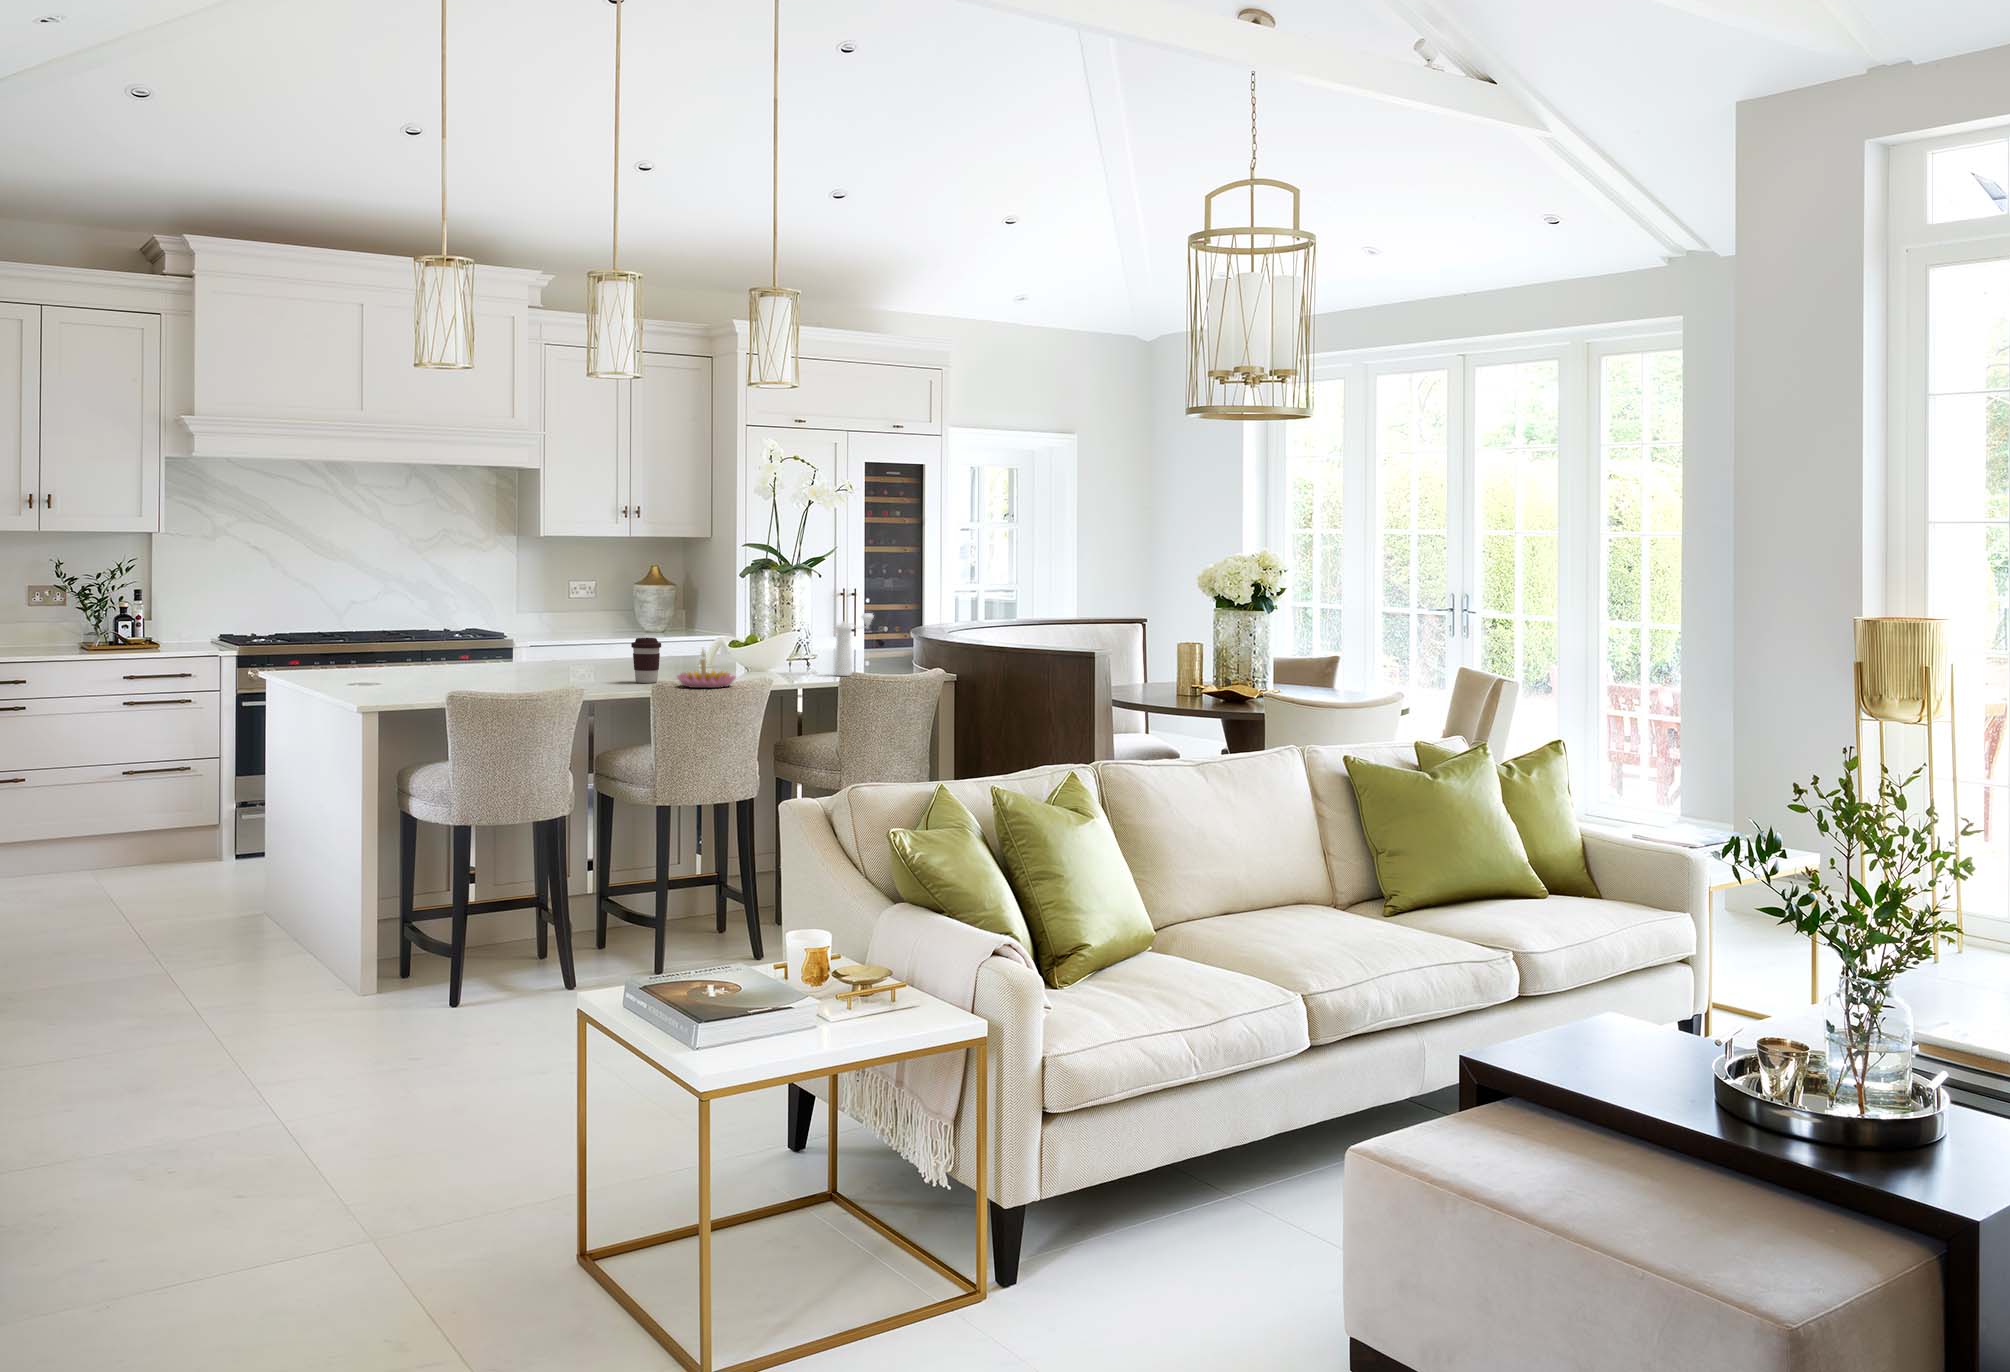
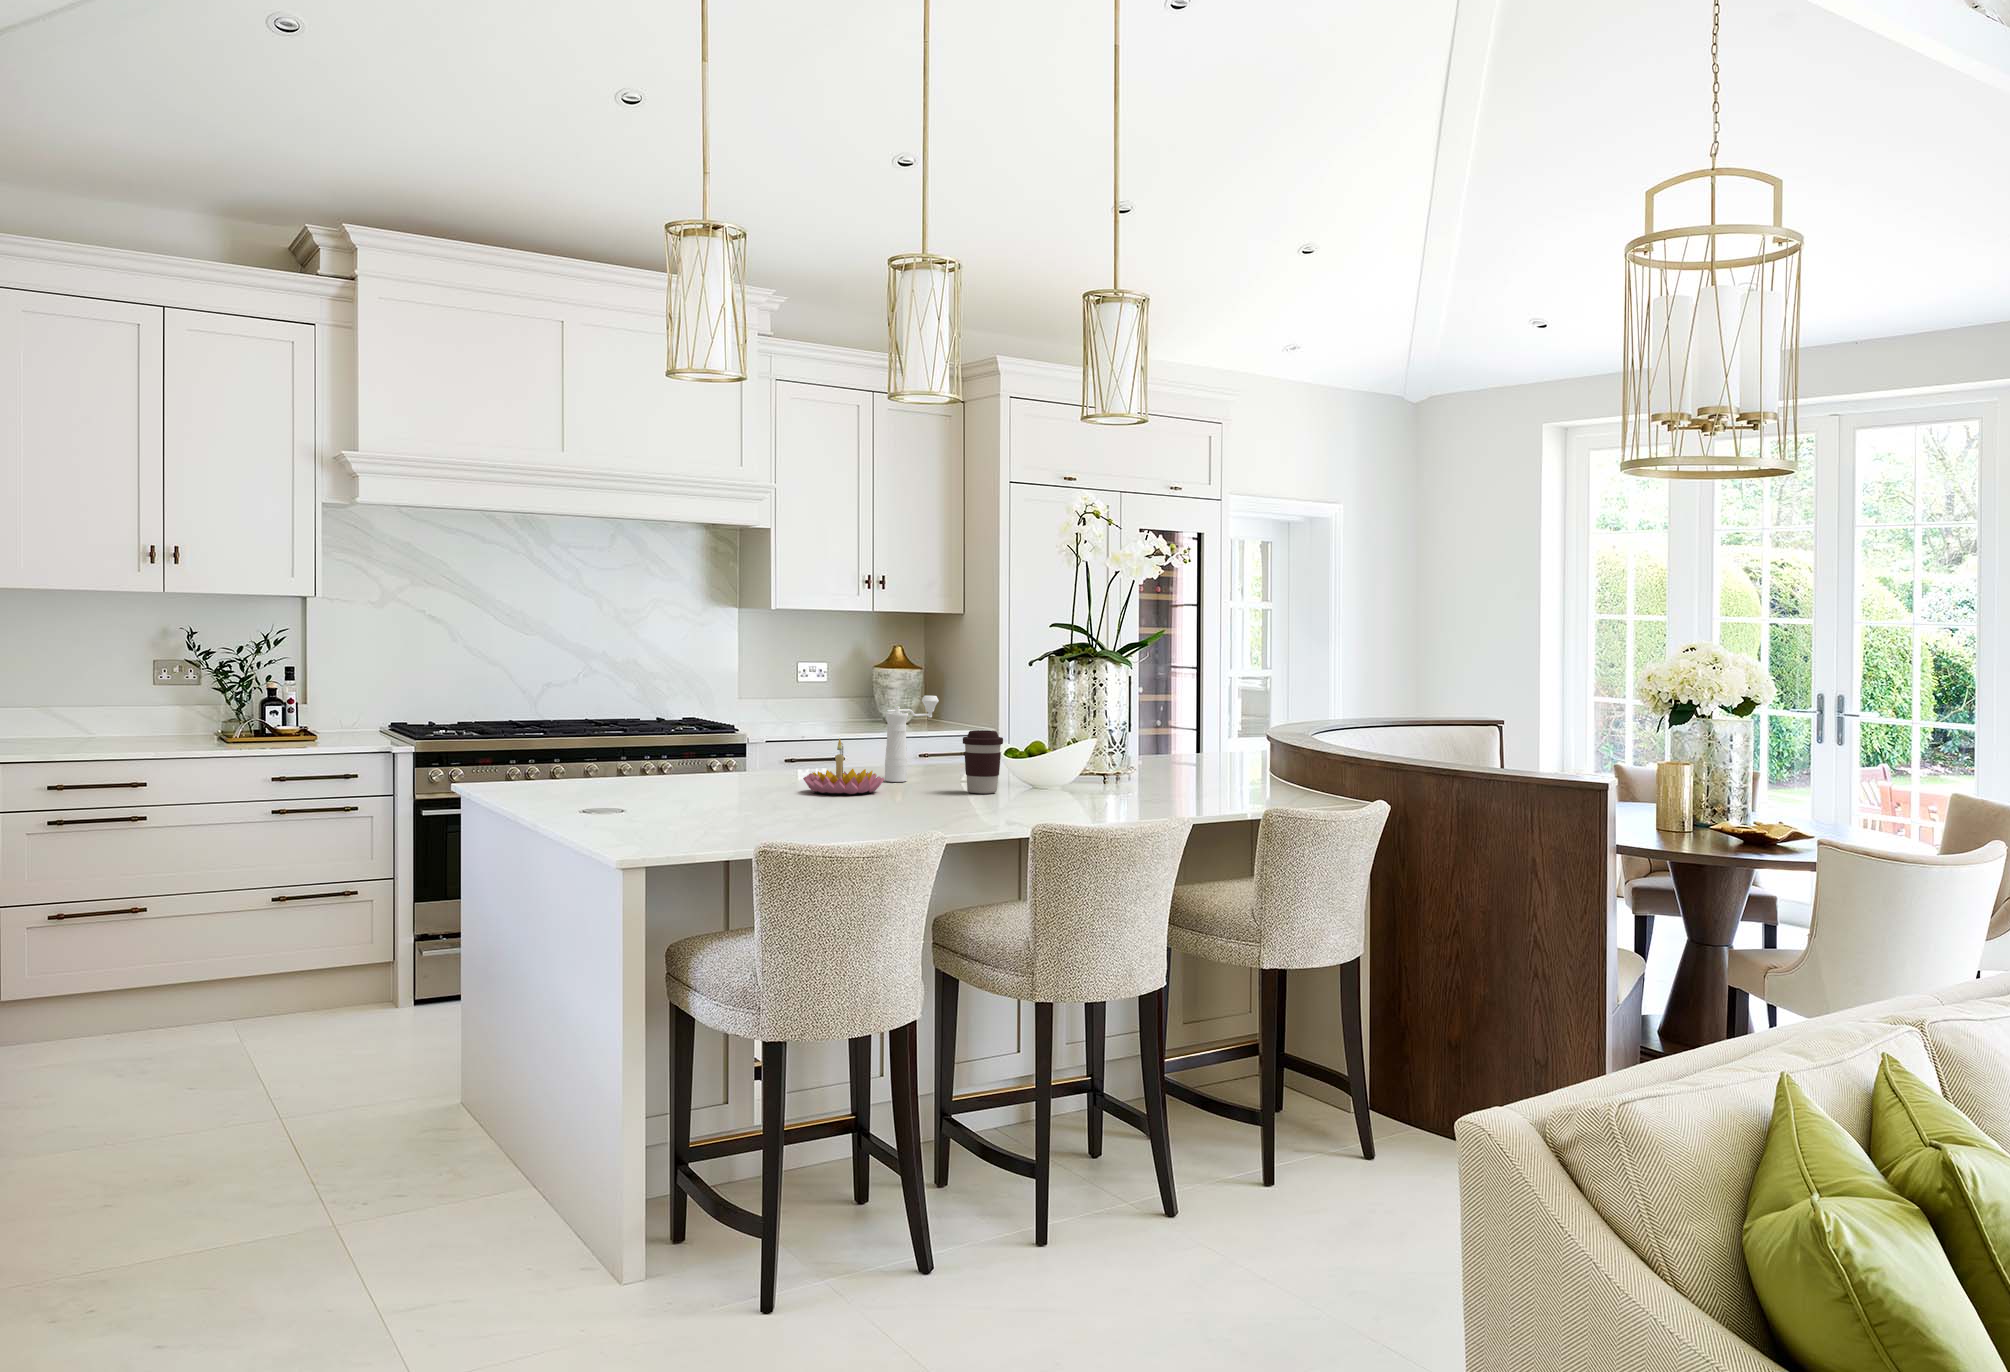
pepper mill: present [835,613,873,676] -> present [885,696,939,782]
candle holder: present [677,650,736,688] -> present [803,738,884,795]

